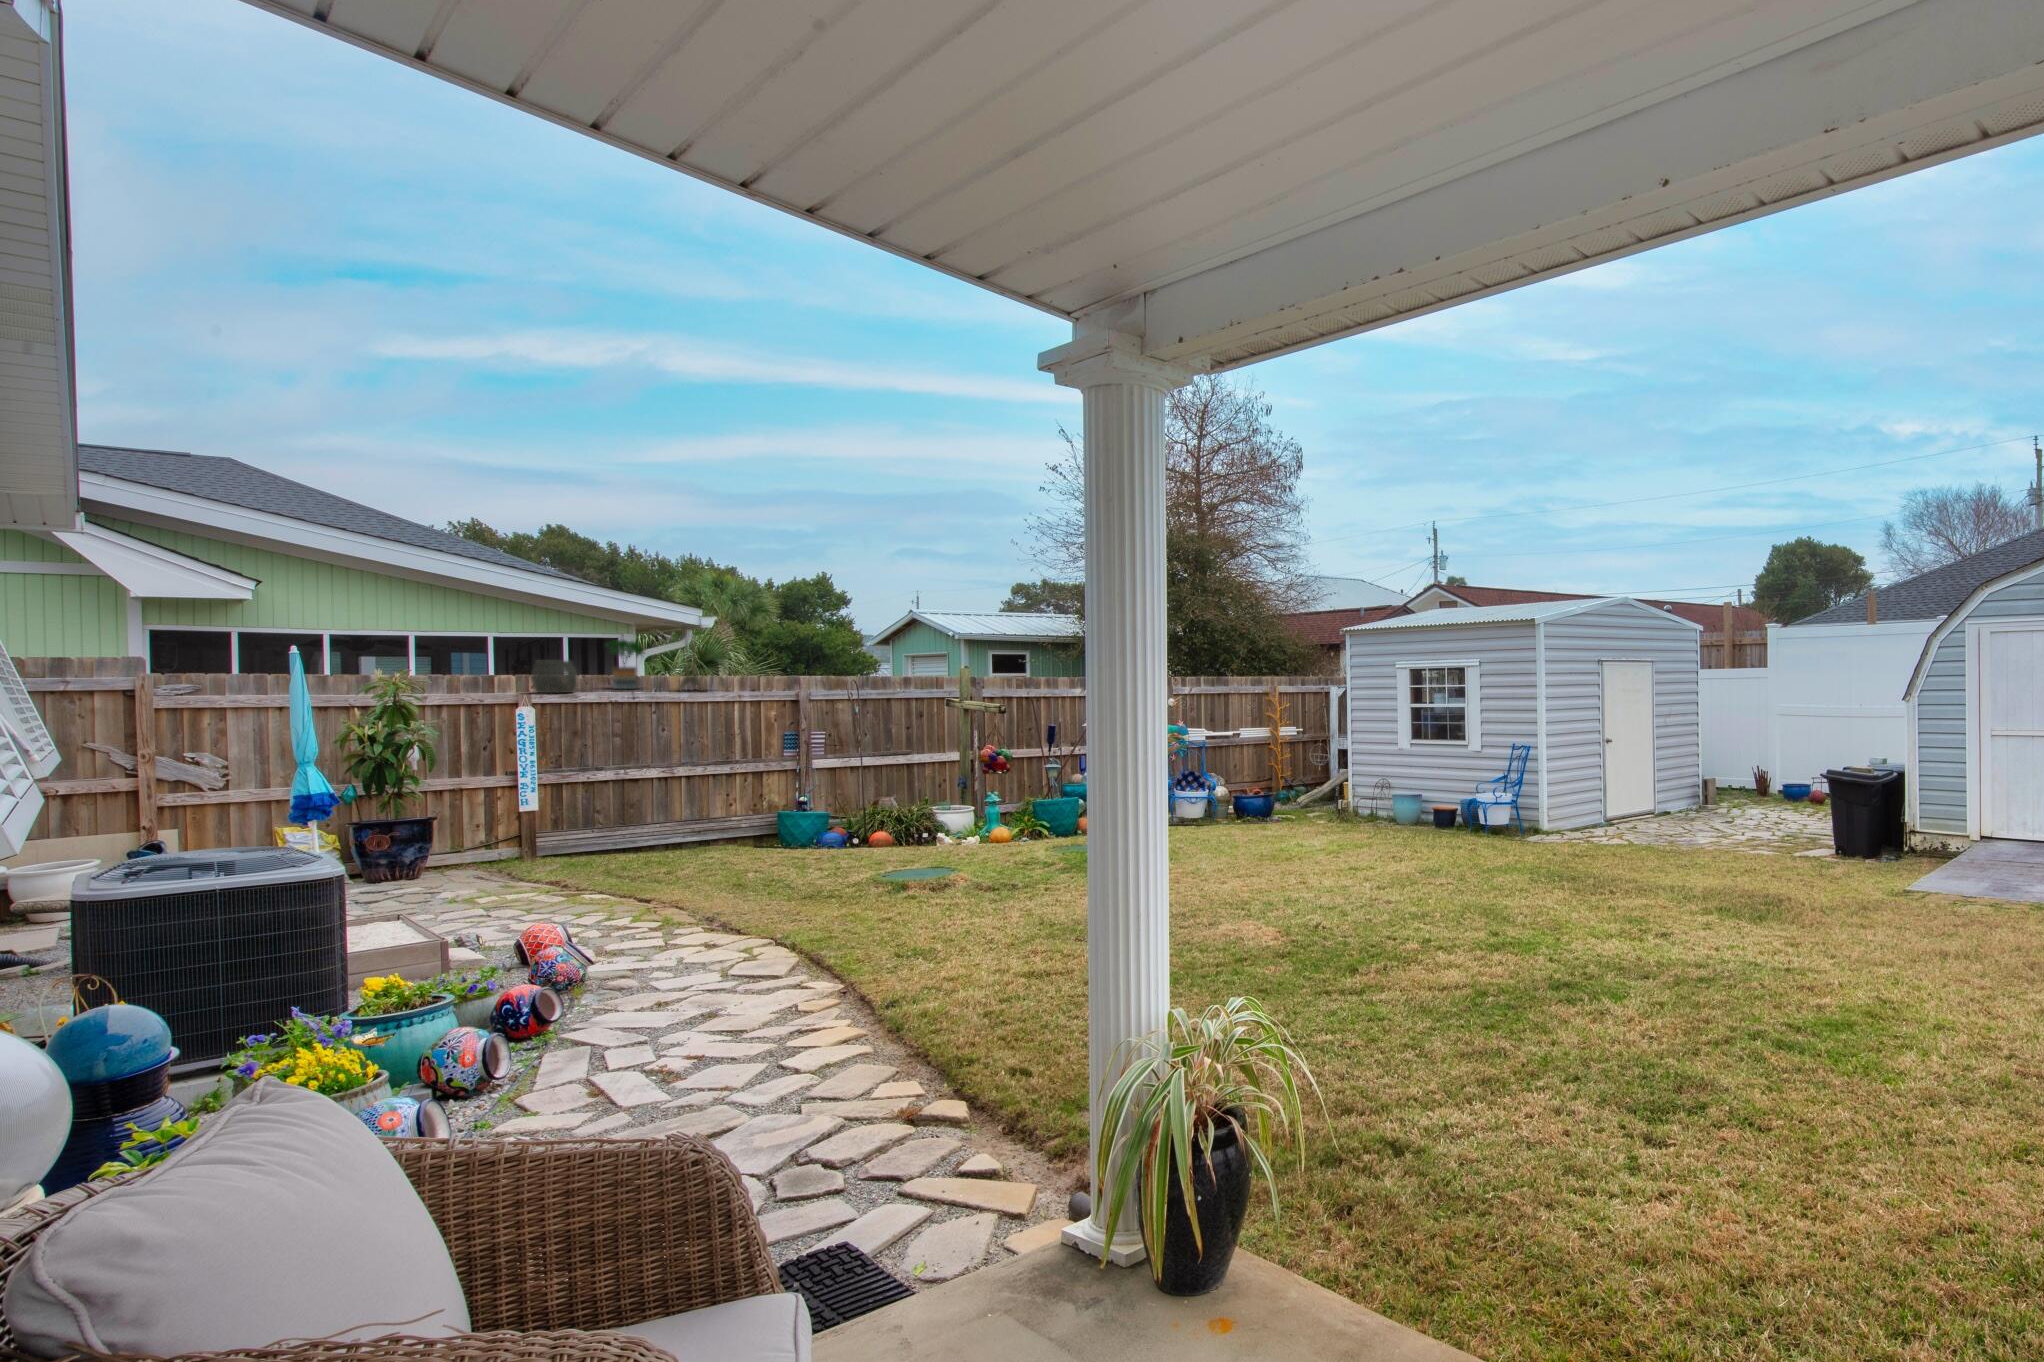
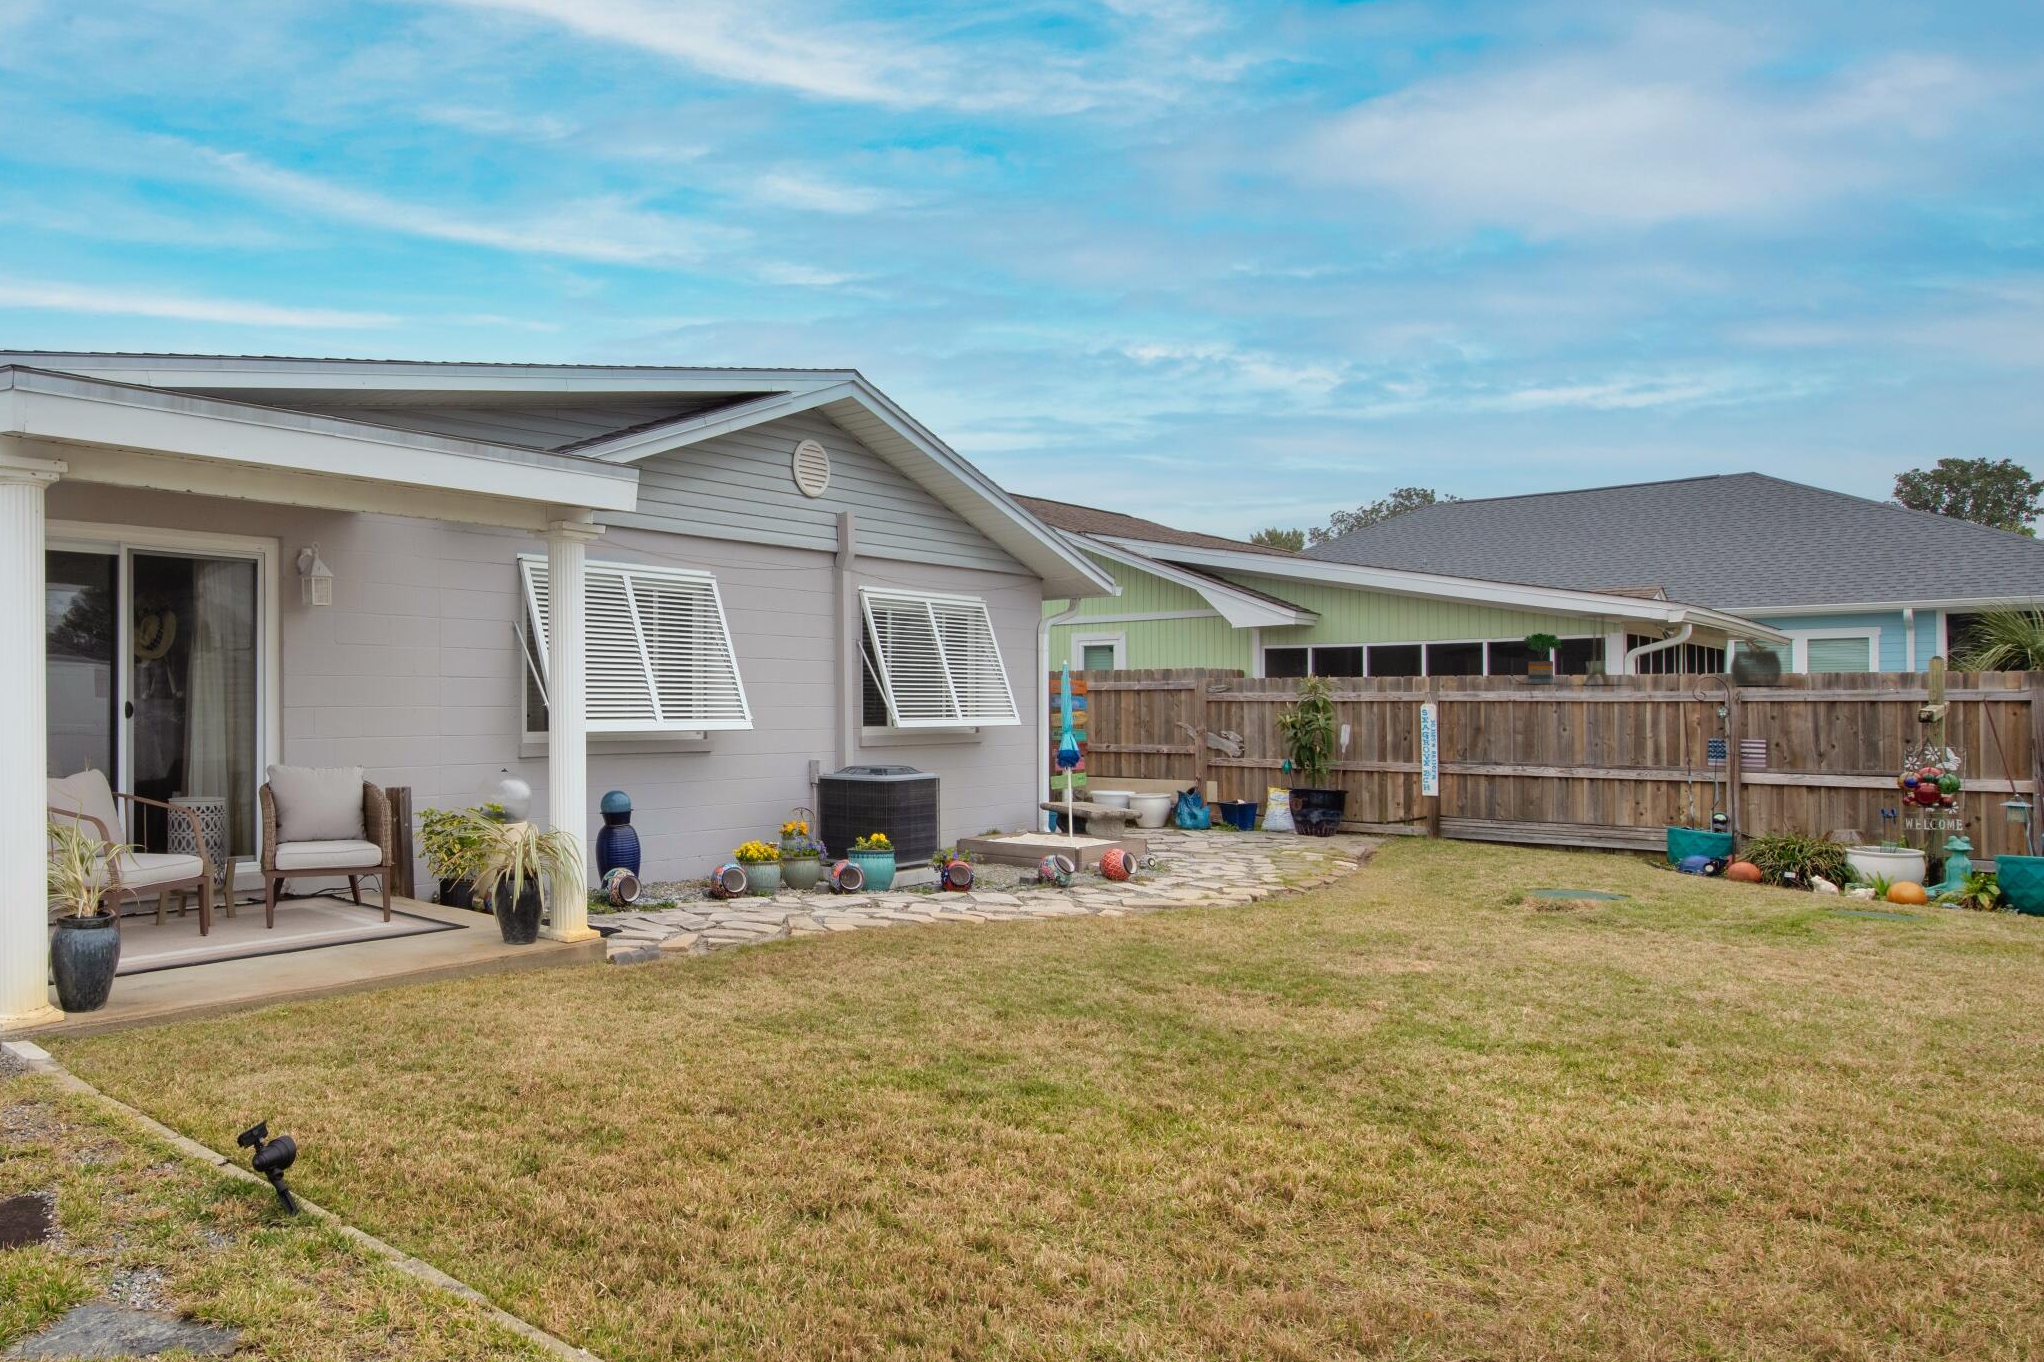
woven basket: present [532,661,577,693] -> present [1730,650,1782,686]

